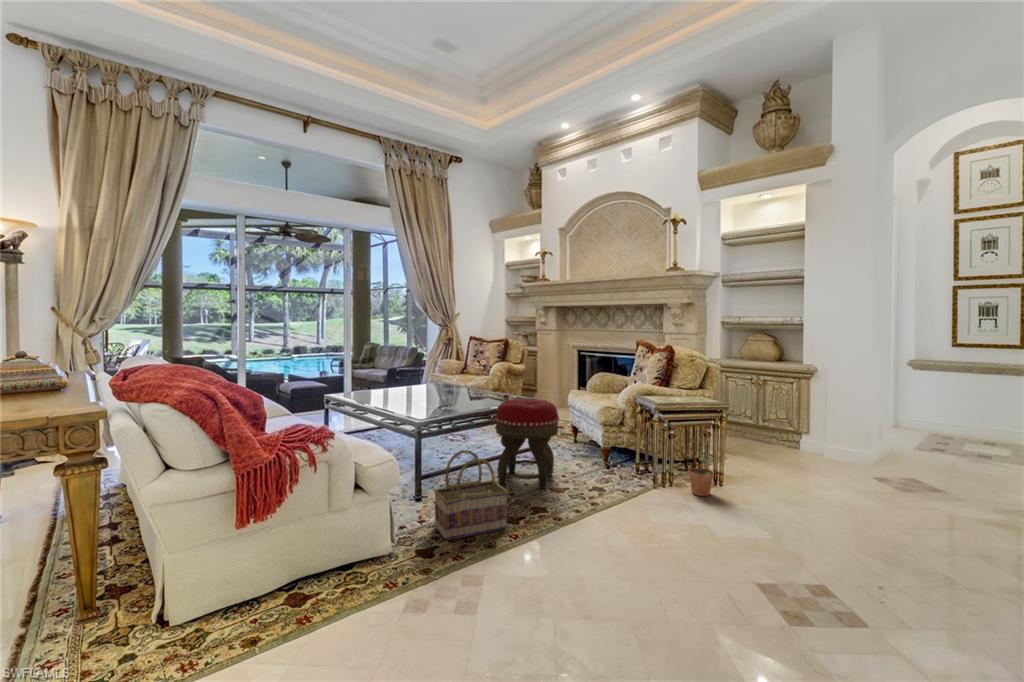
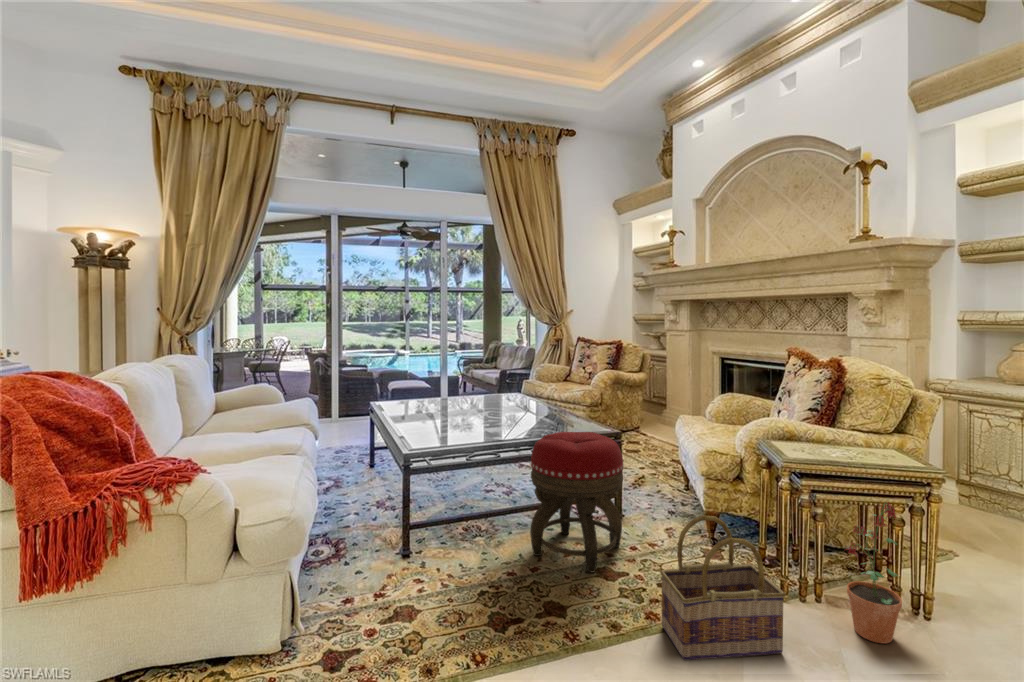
basket: present [434,450,508,540] -> present [660,515,785,661]

